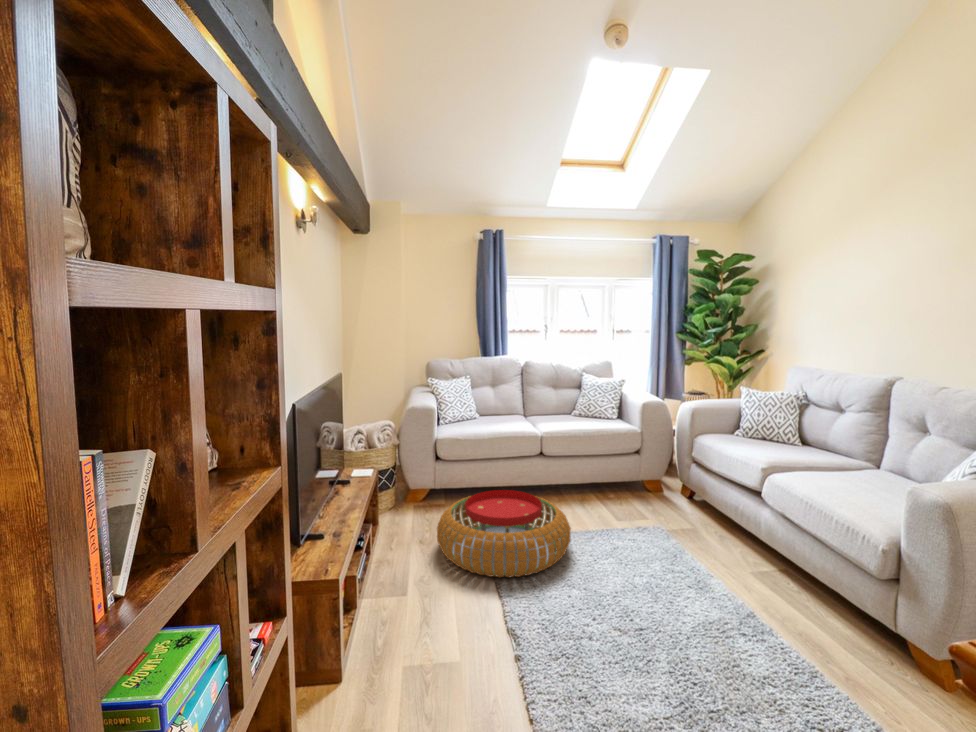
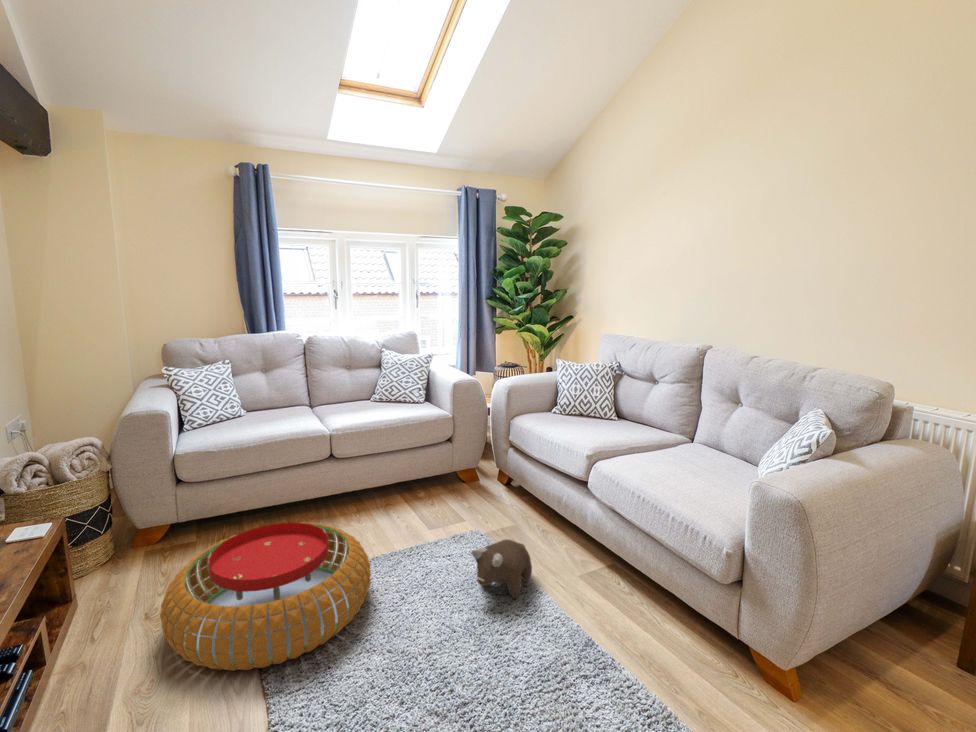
plush toy: none [650,527,704,574] -> present [471,539,532,597]

